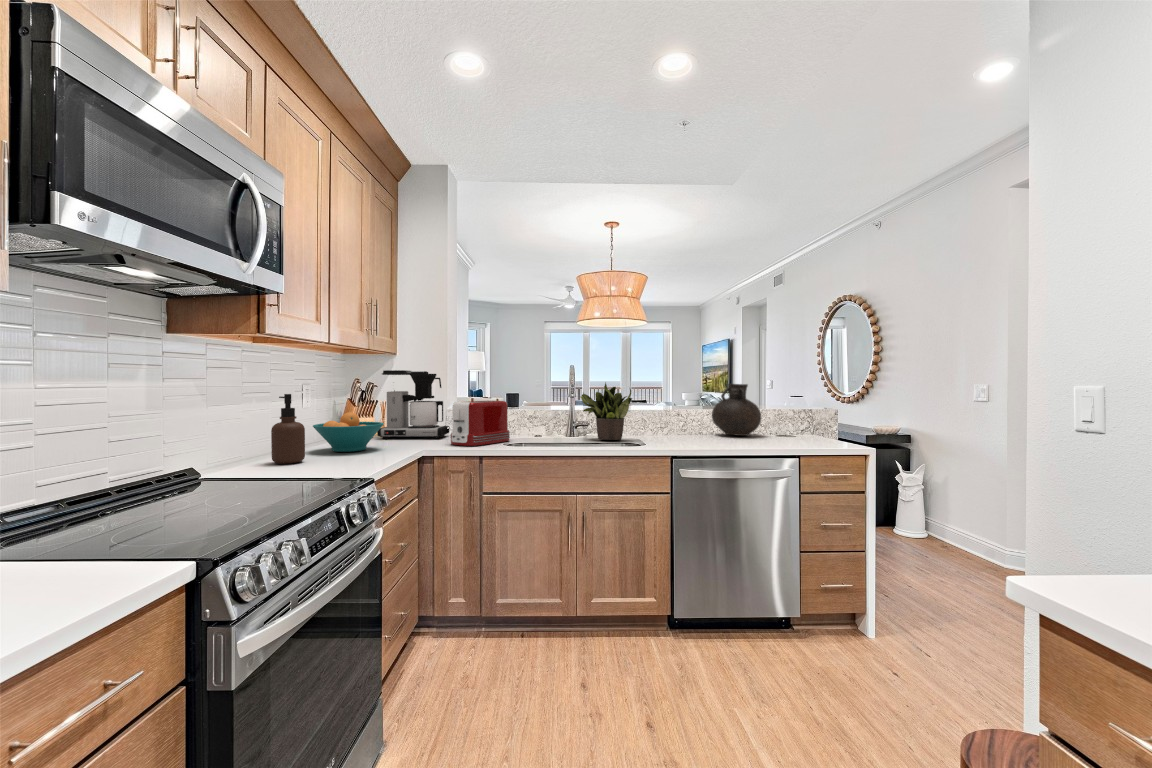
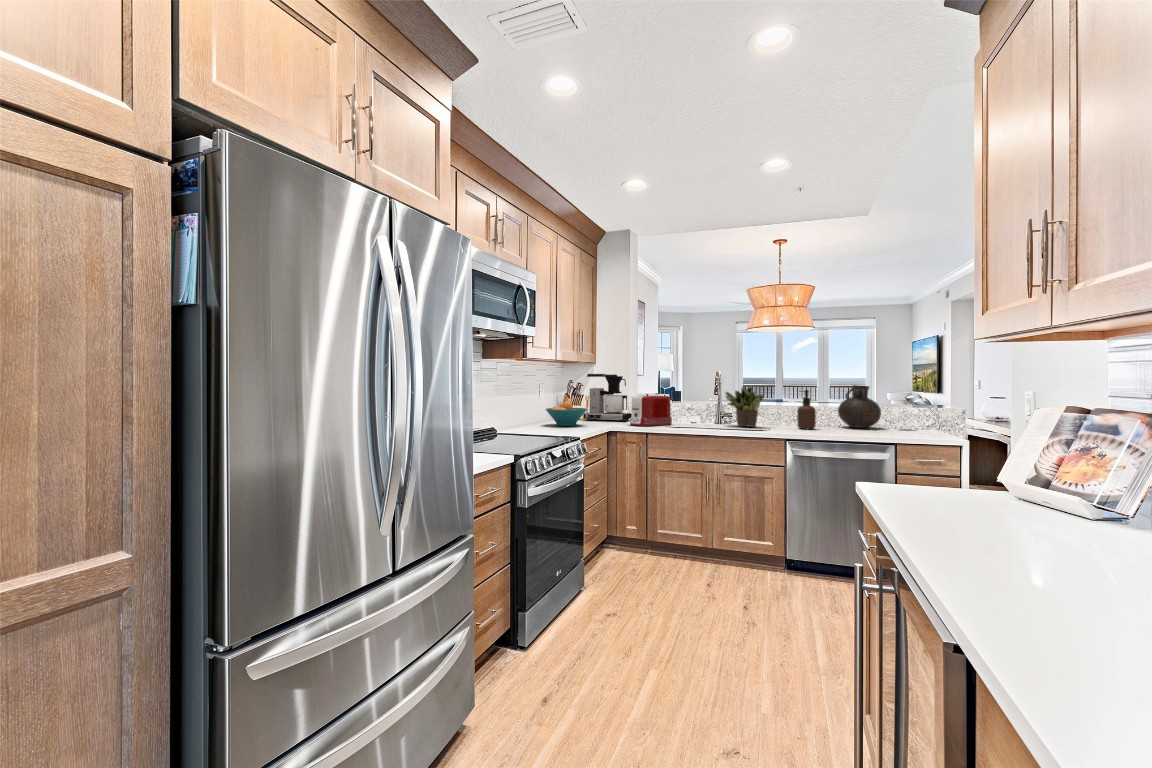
soap dispenser: present [271,394,305,464] -> present [797,390,816,429]

